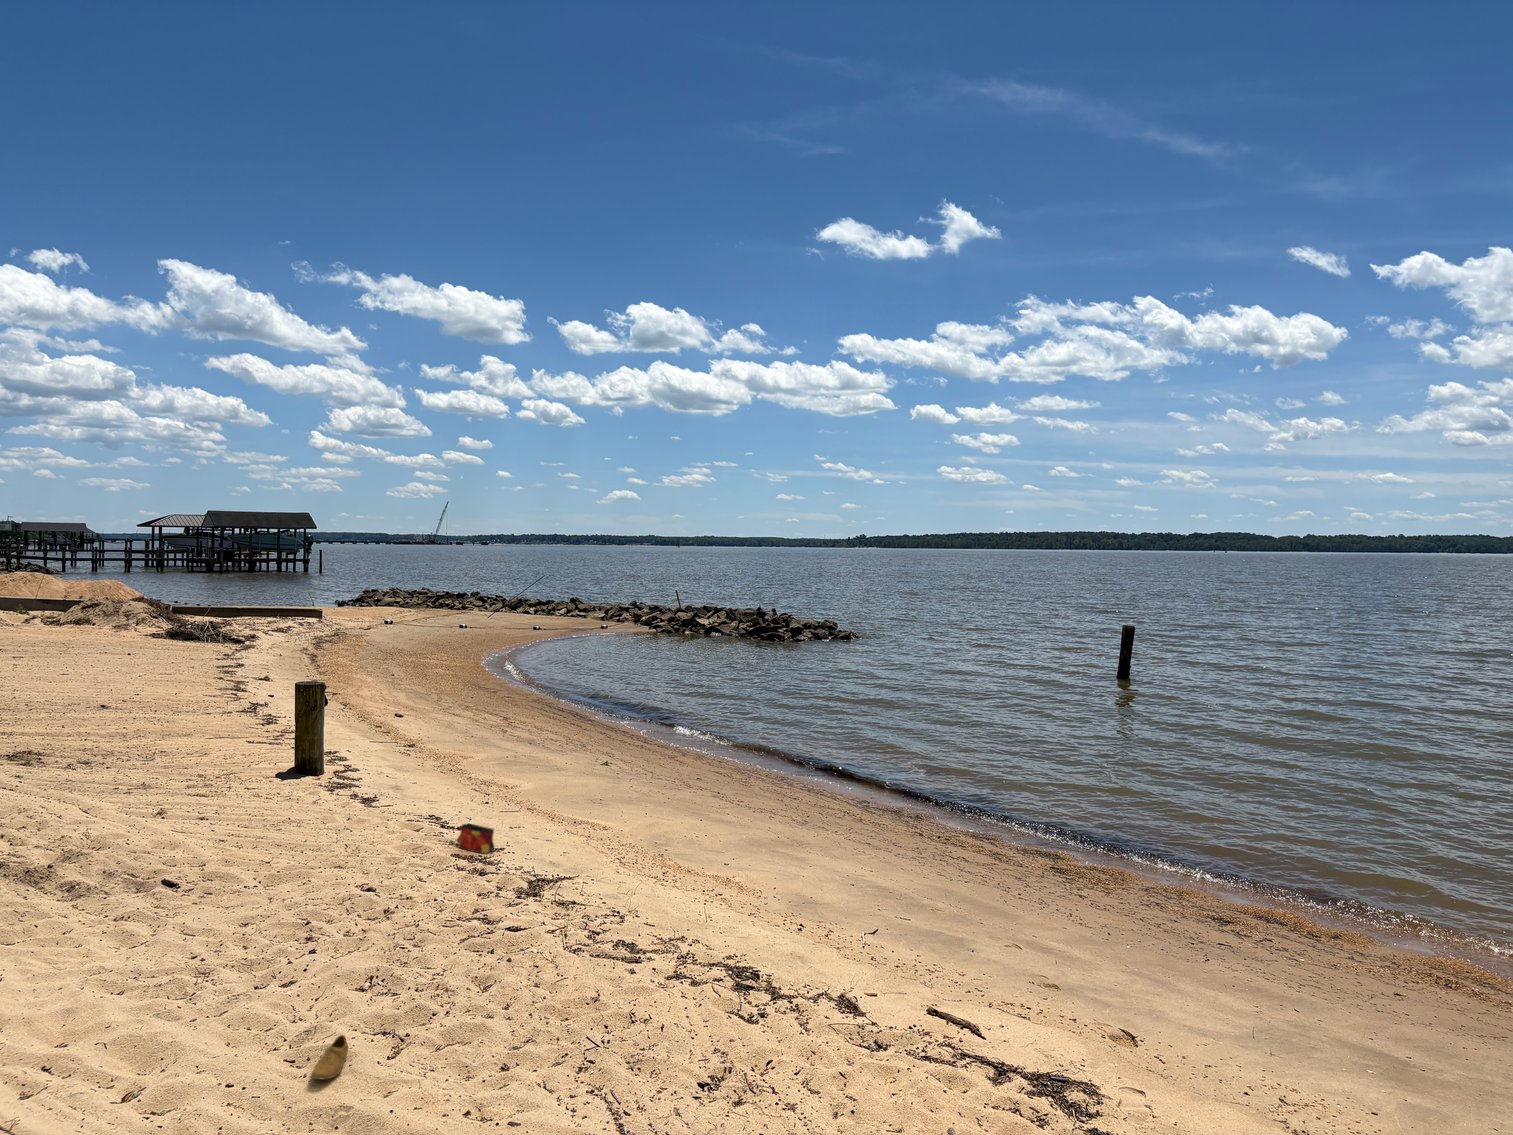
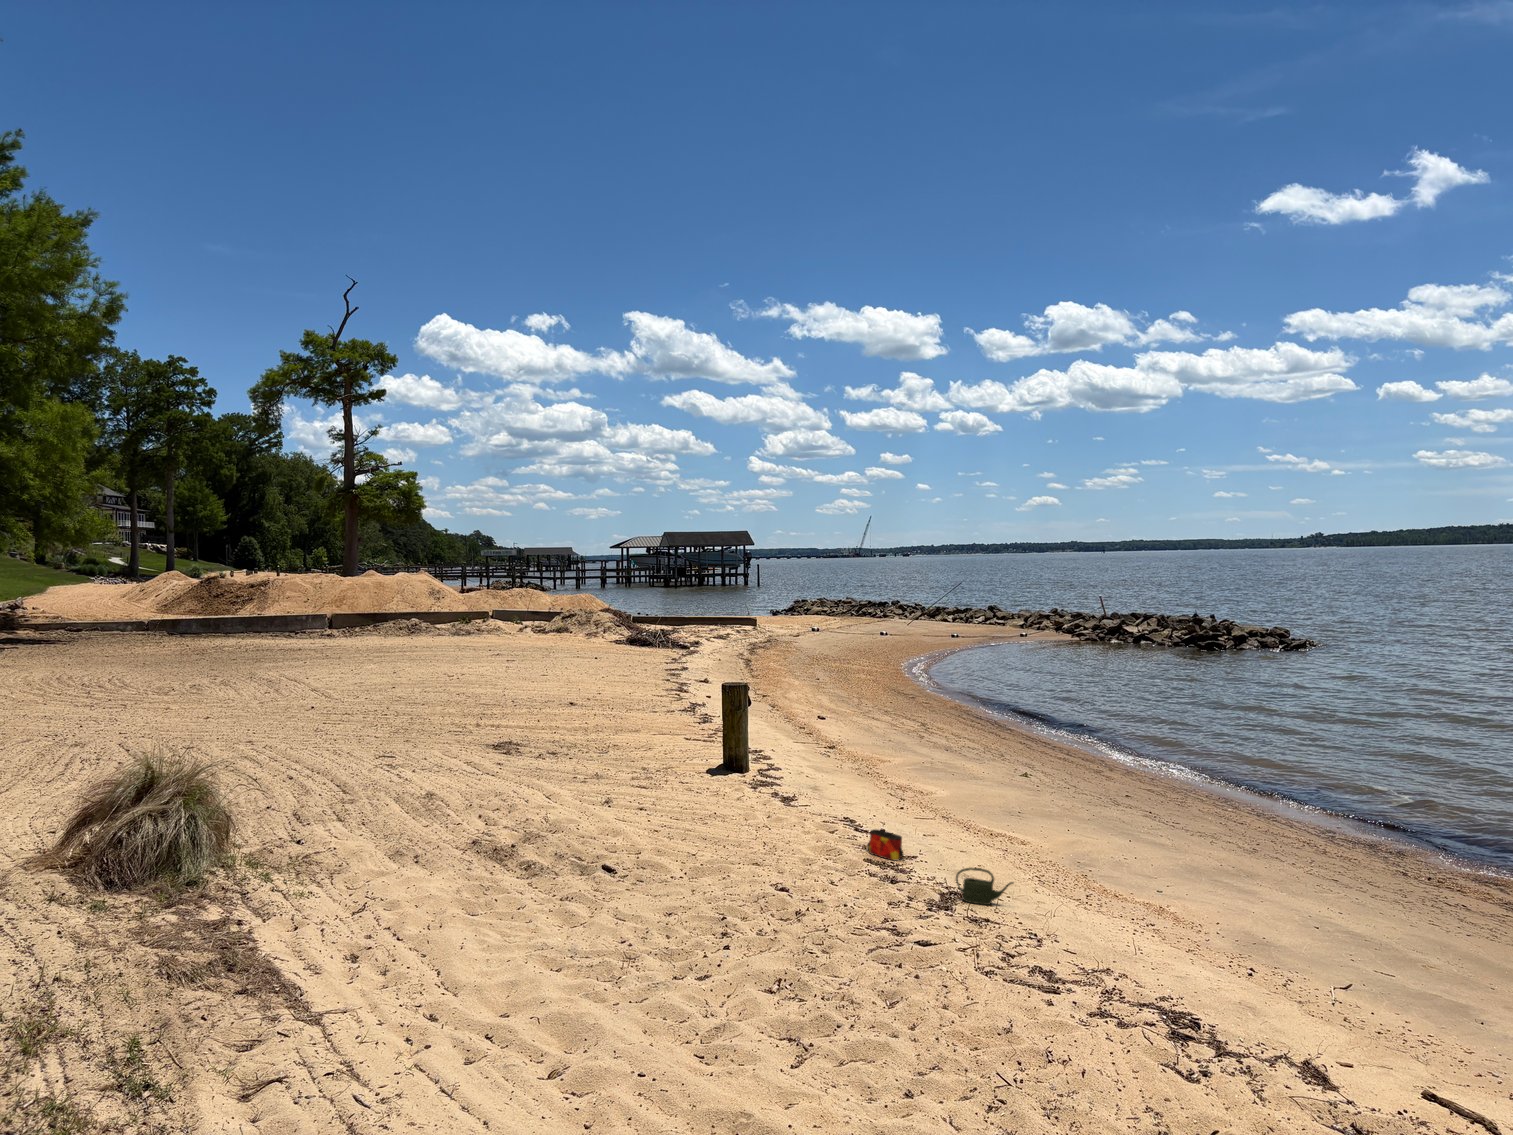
watering can: none [547,855,602,889] -> present [956,868,1014,905]
shoe: present [311,1035,348,1079] -> none [715,1035,752,1079]

